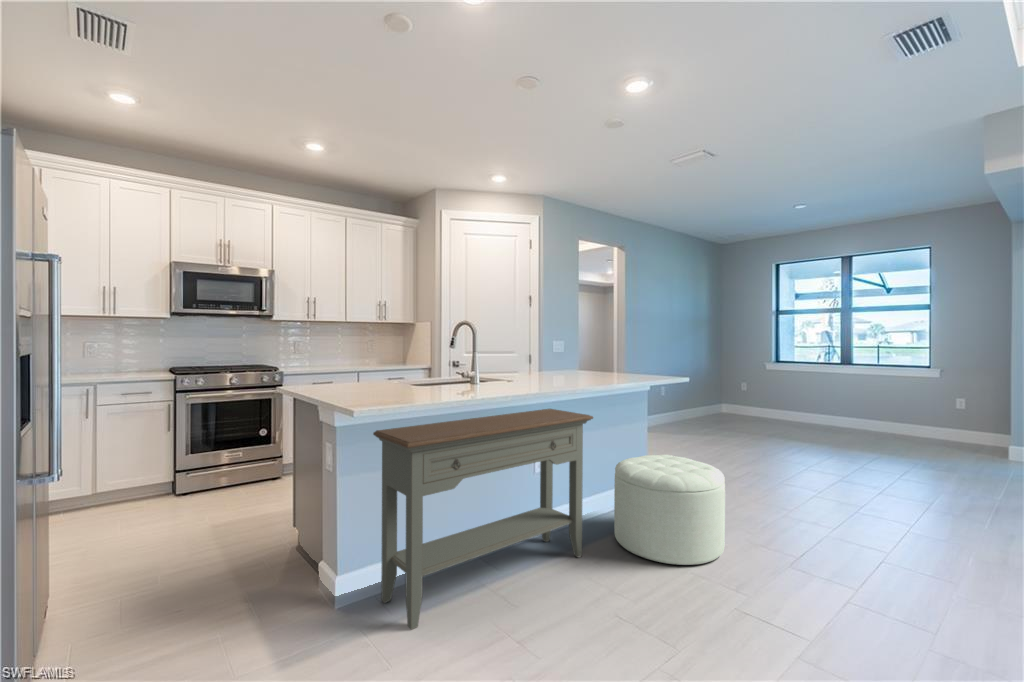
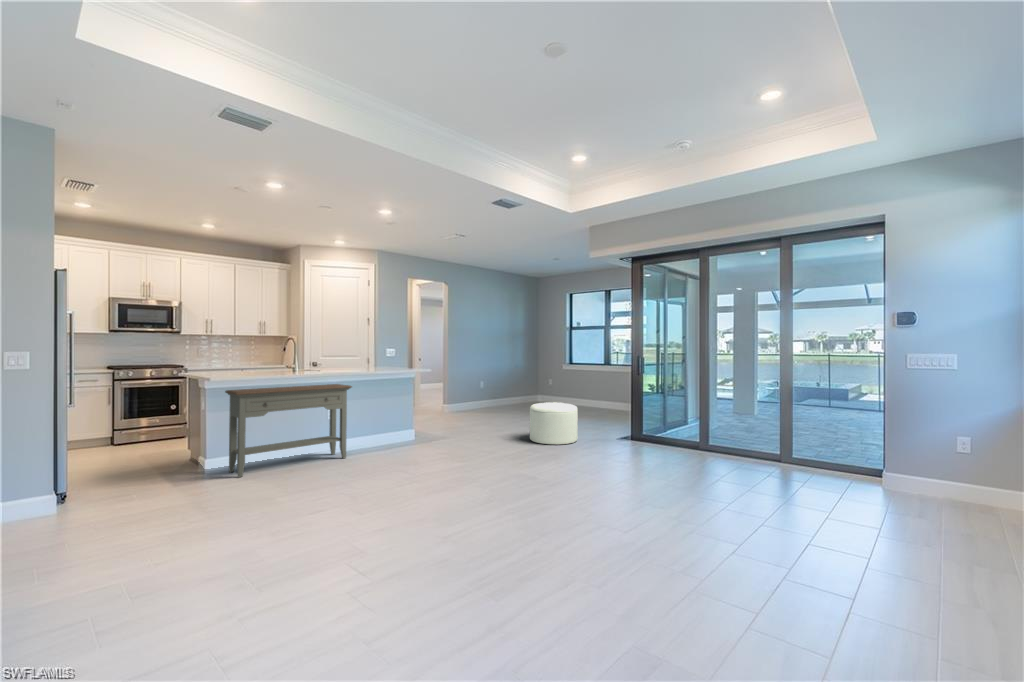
ottoman: present [614,455,725,565] -> present [530,402,578,445]

